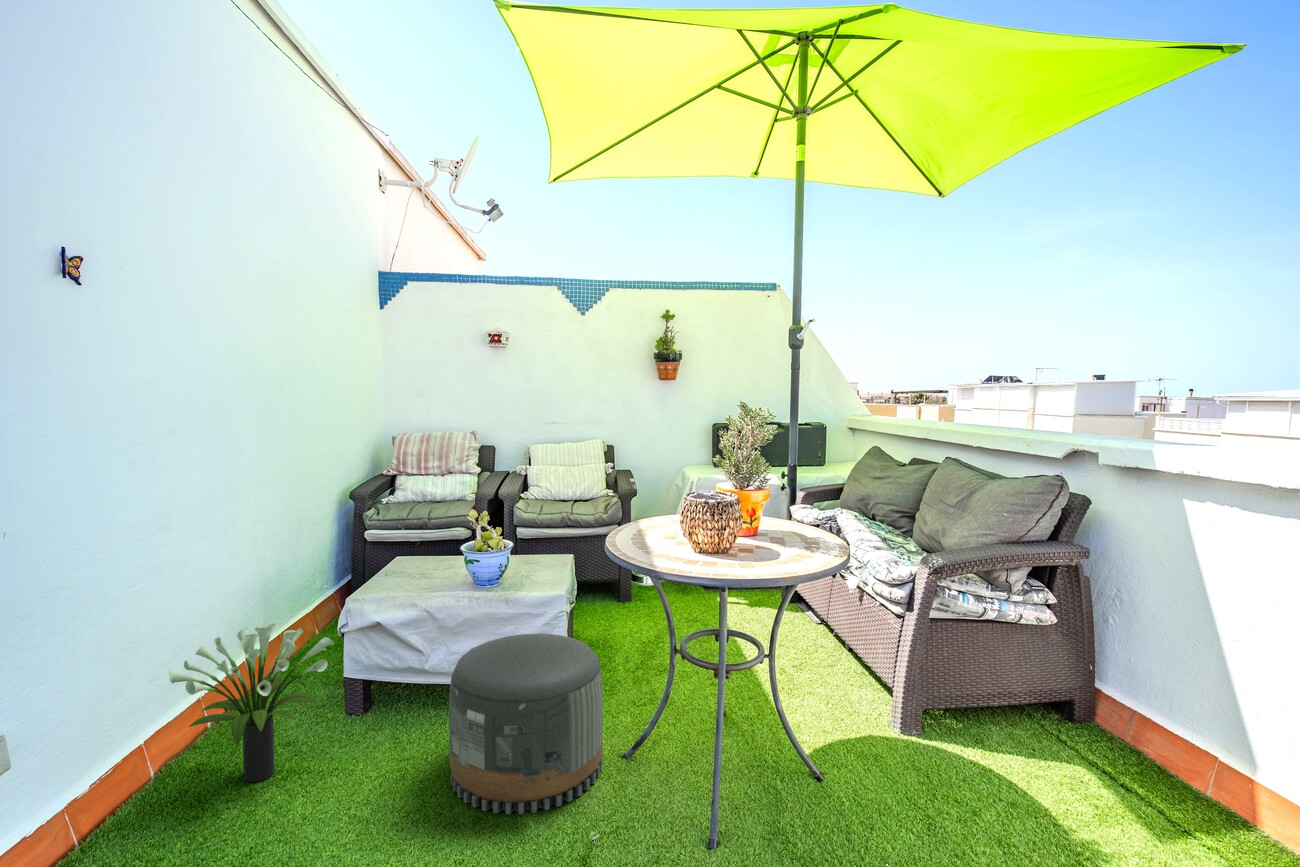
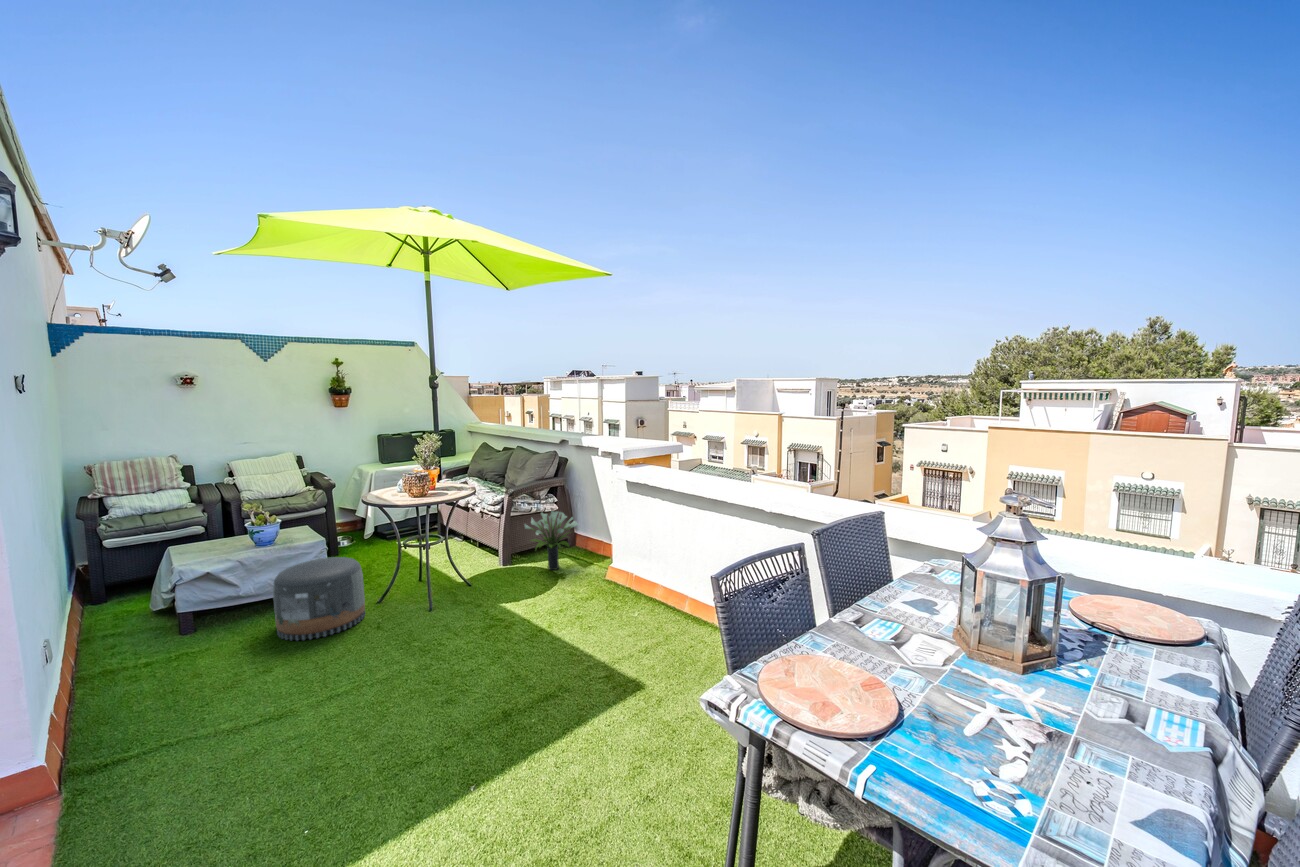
potted plant: present [169,624,334,782] -> present [524,511,579,570]

